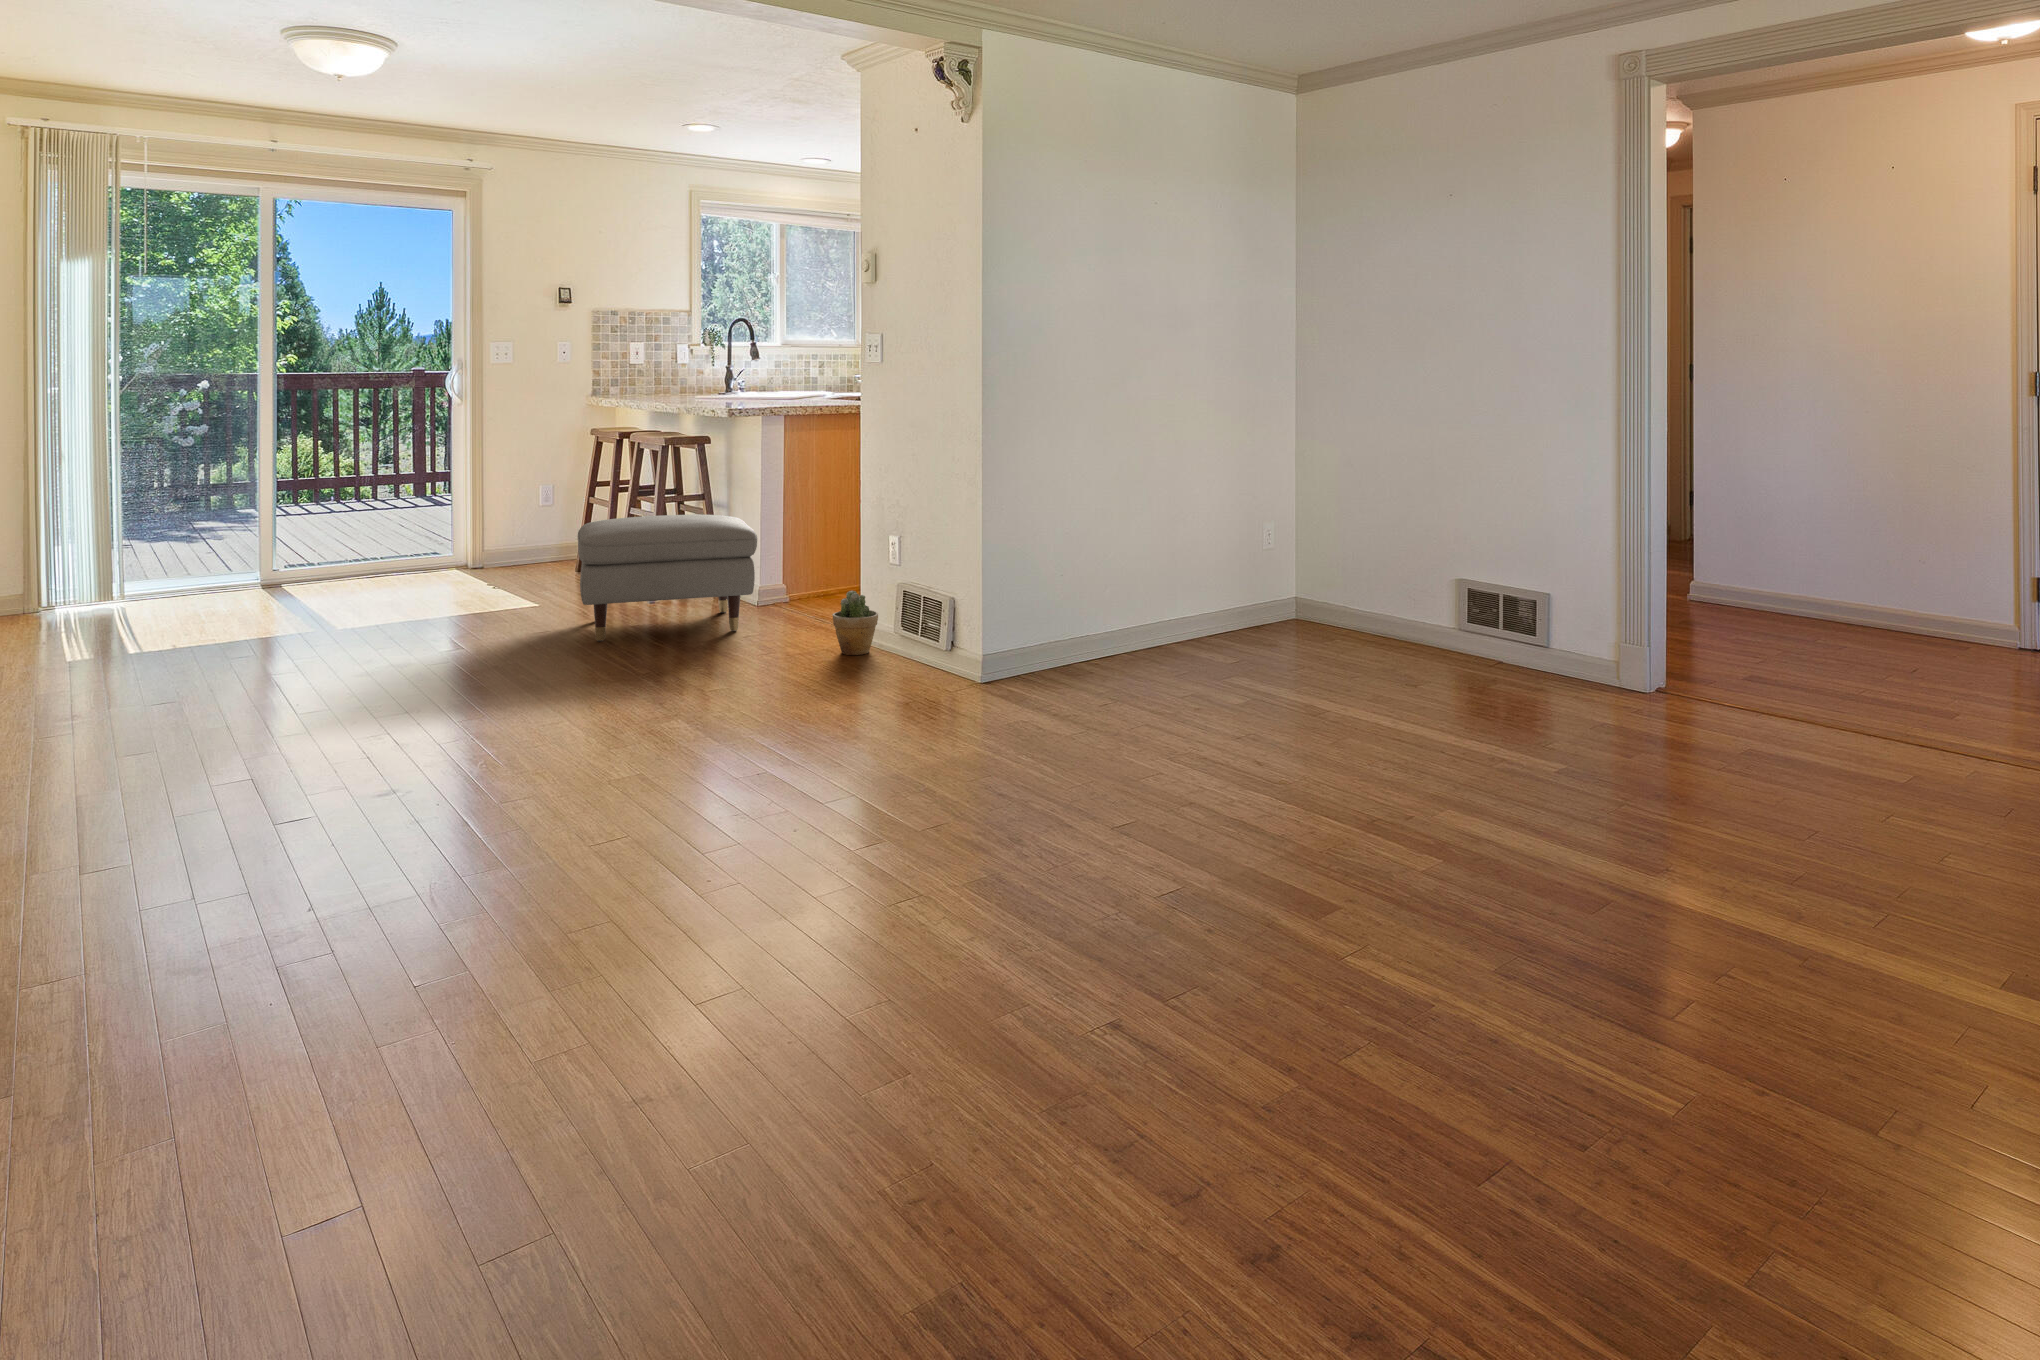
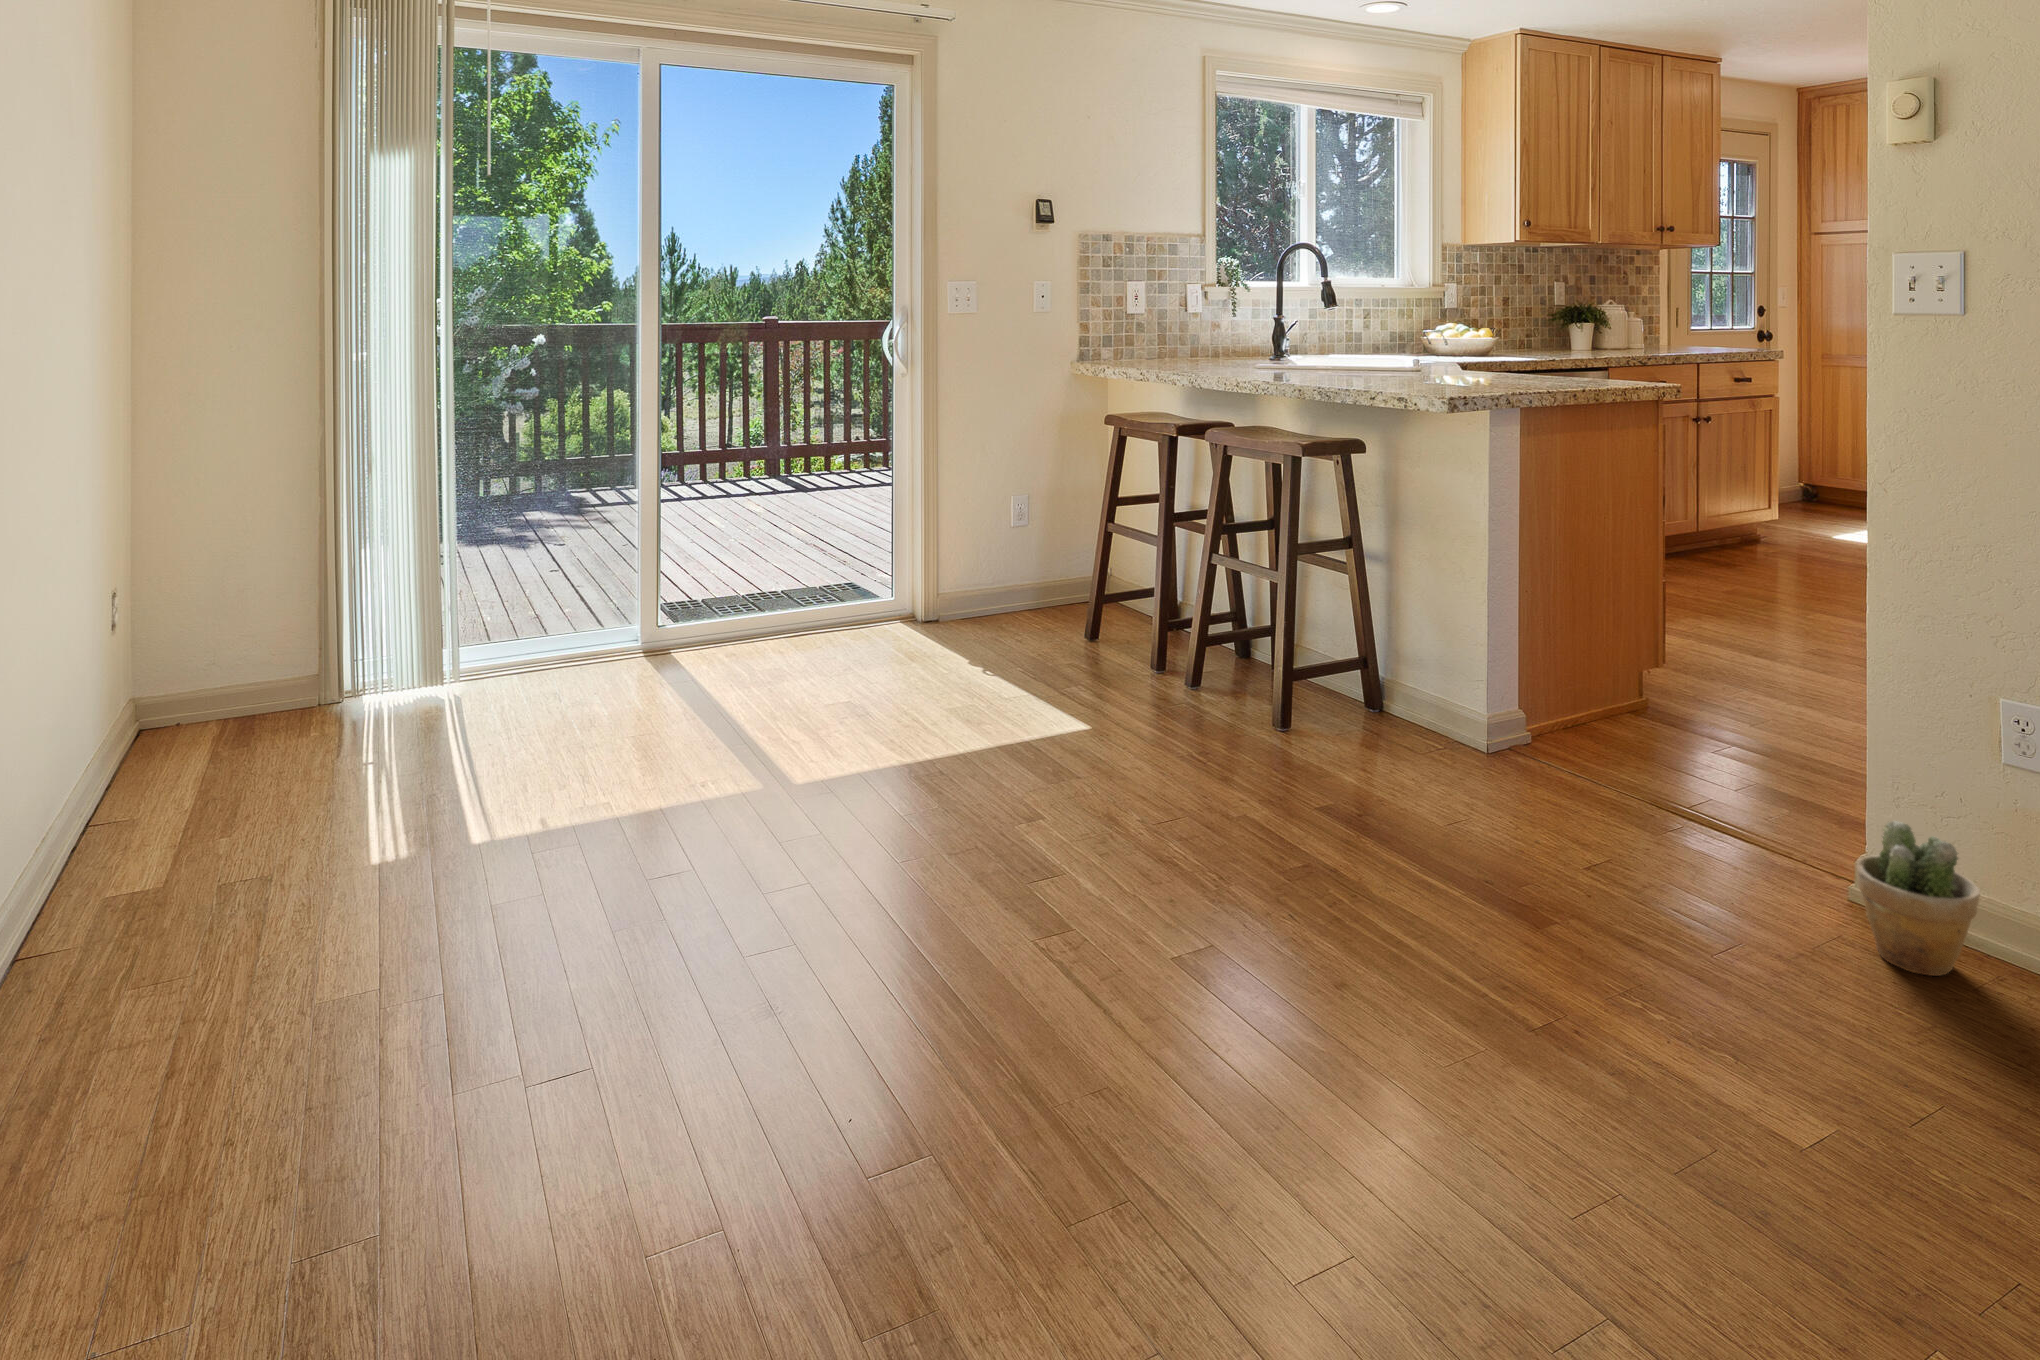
ottoman: present [578,515,757,641] -> none [1202,597,1588,864]

